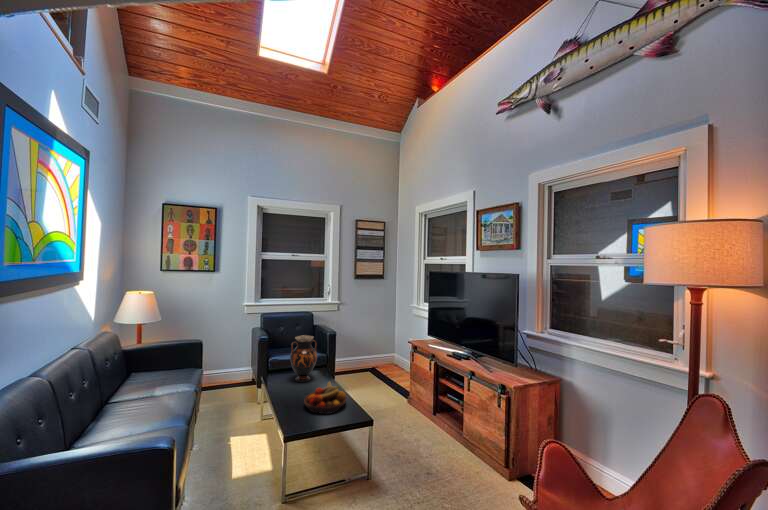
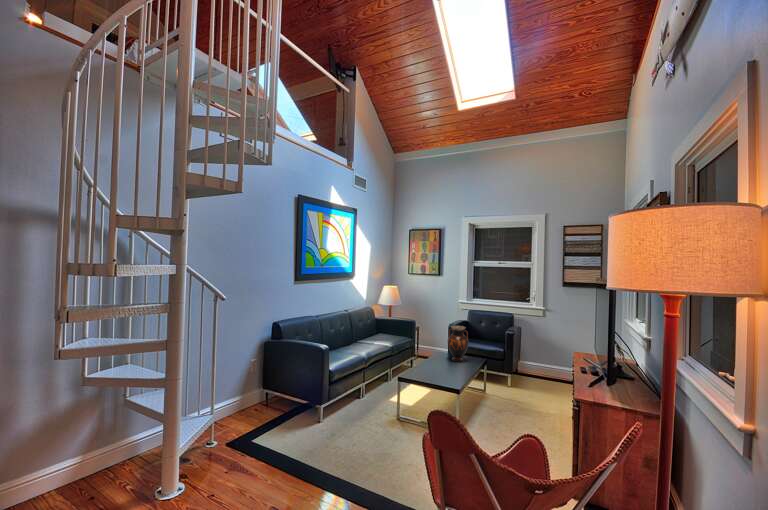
fruit bowl: present [304,382,346,414] -> none [428,361,459,380]

